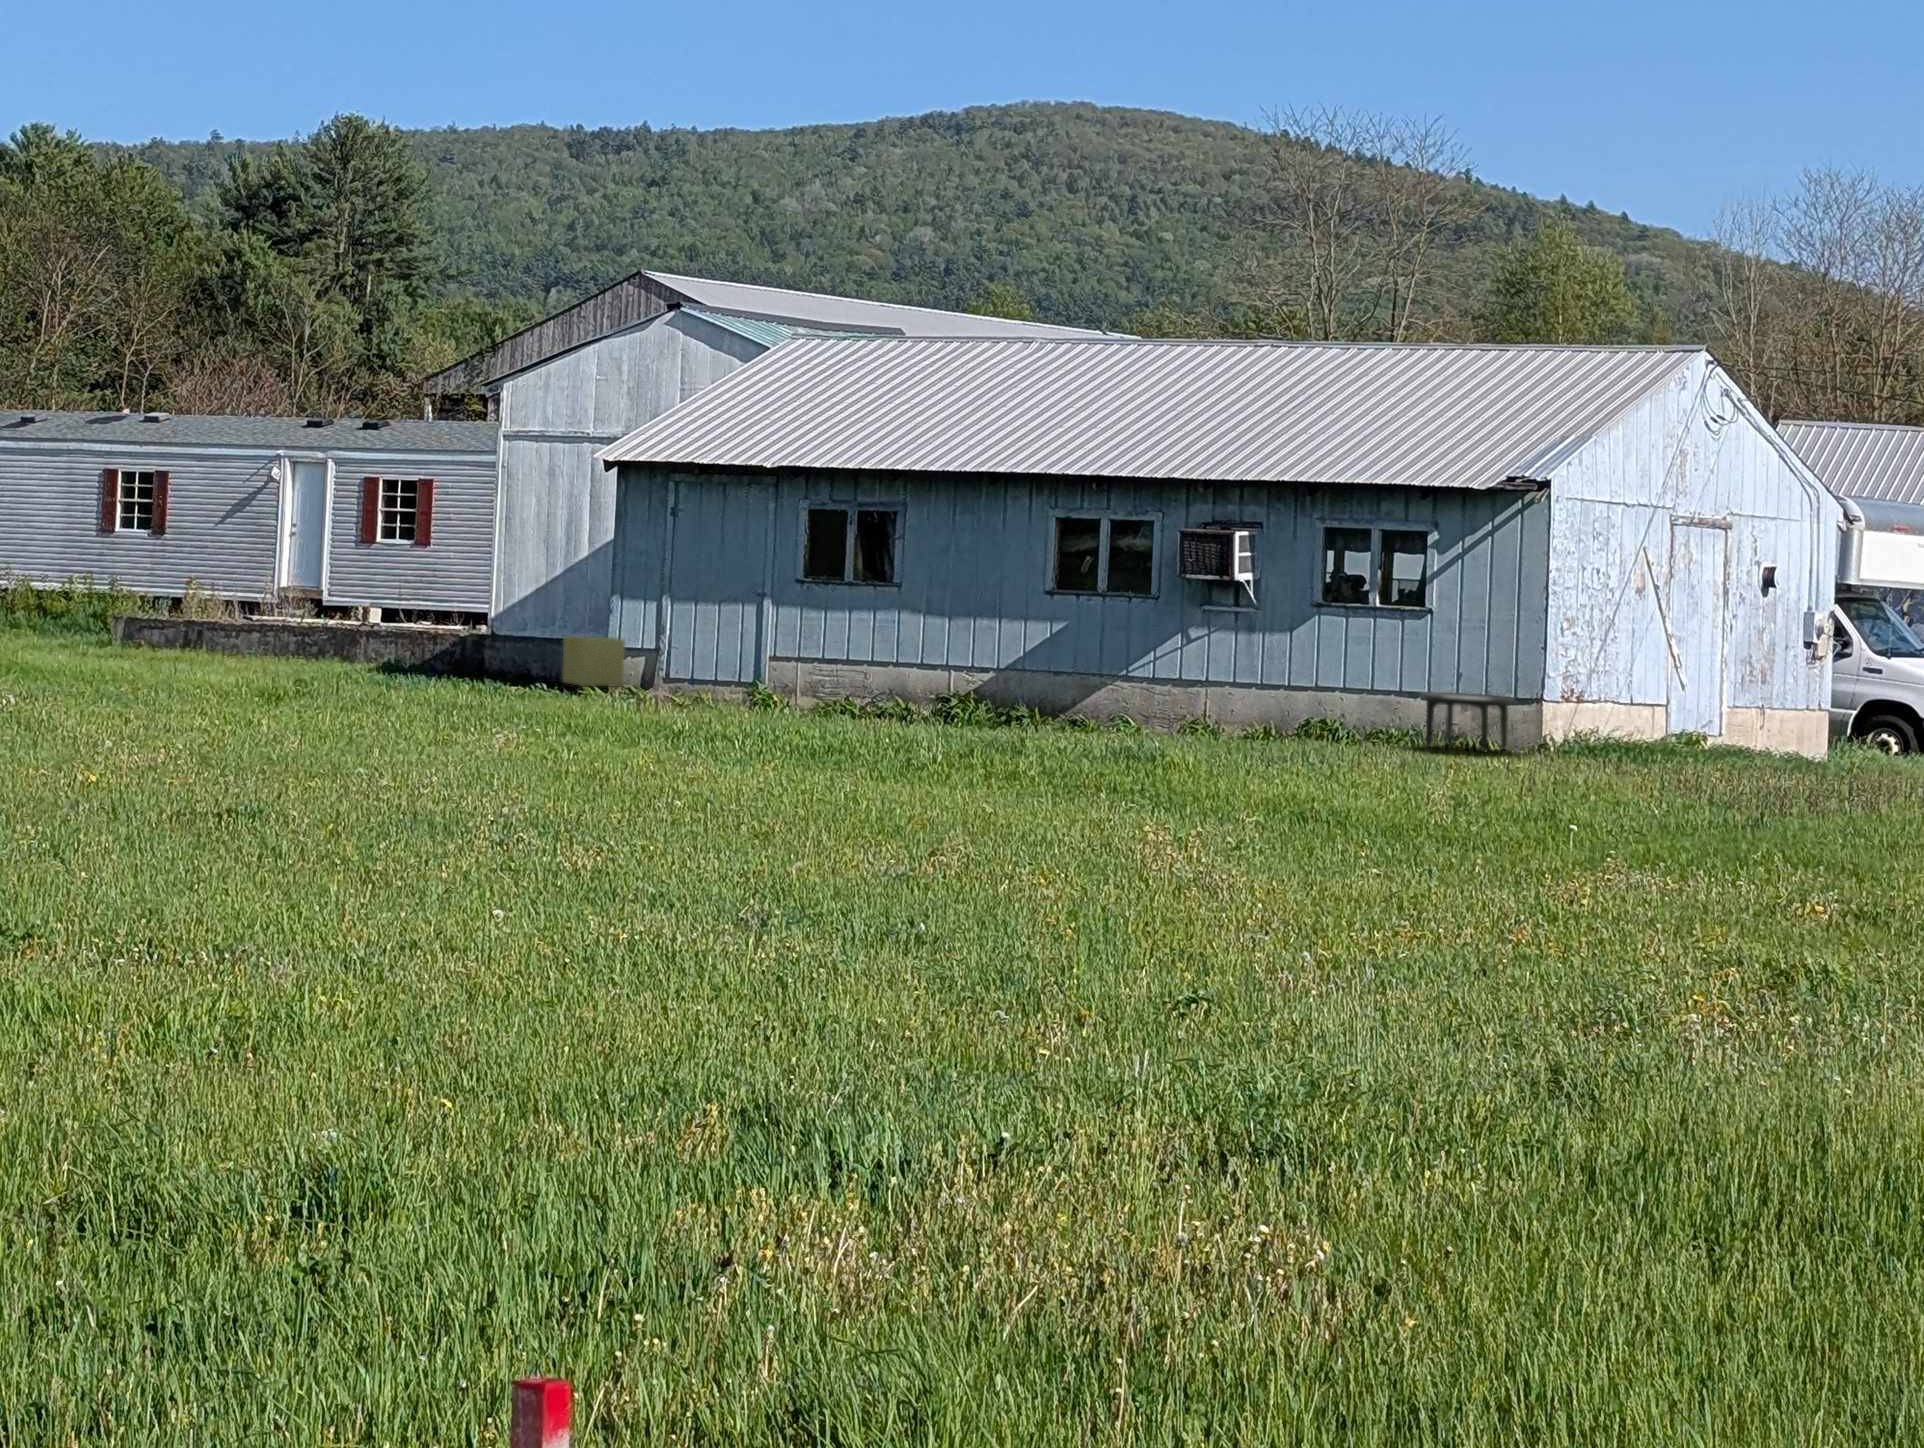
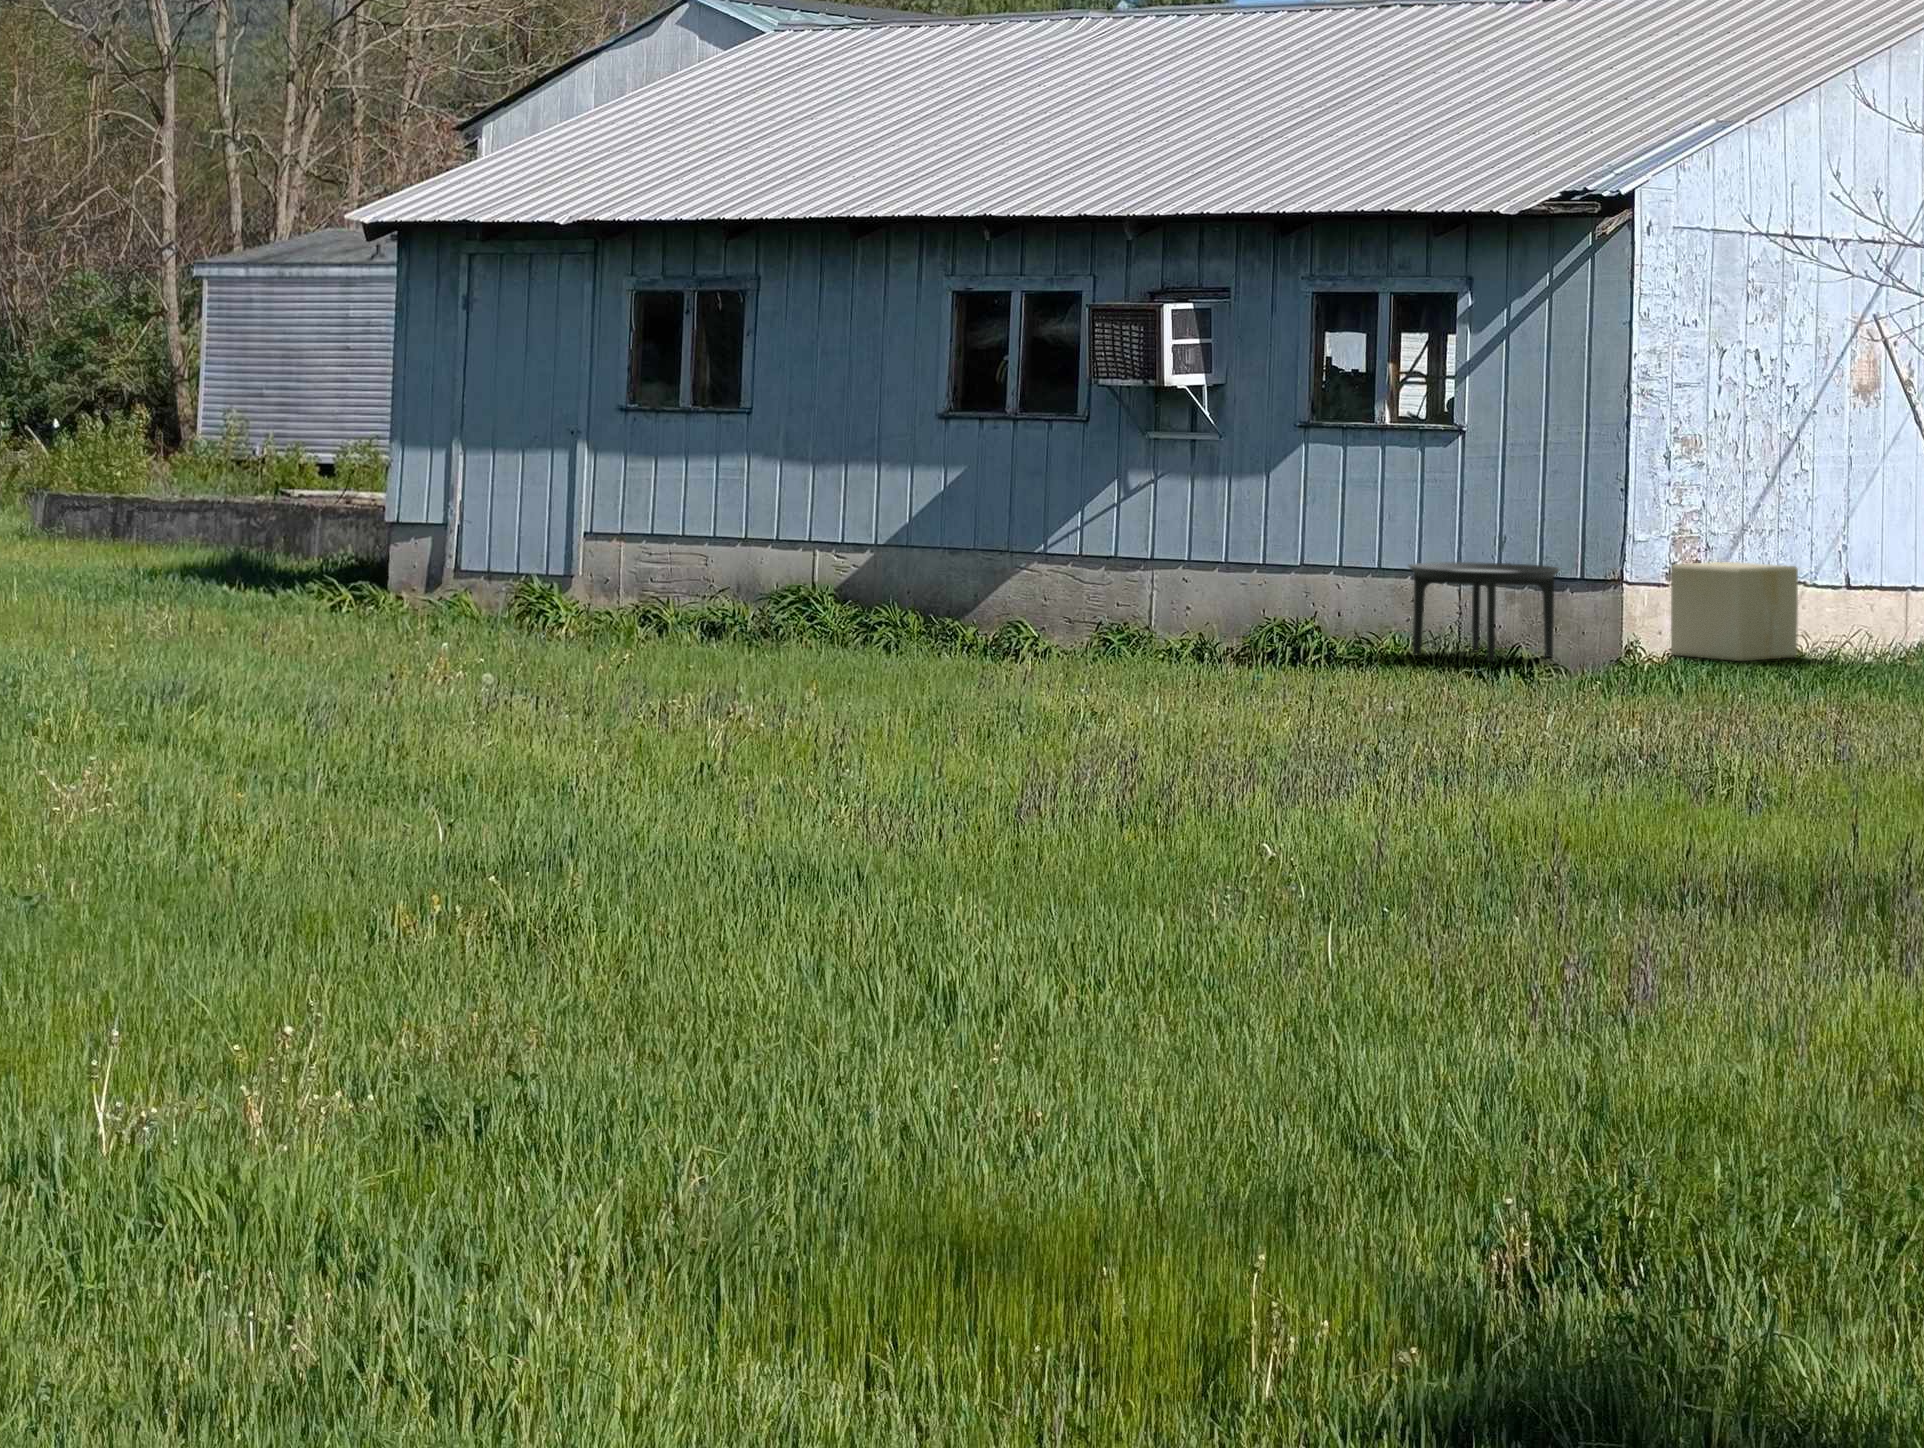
cardboard box: present [562,636,625,686] -> present [1671,562,1798,661]

